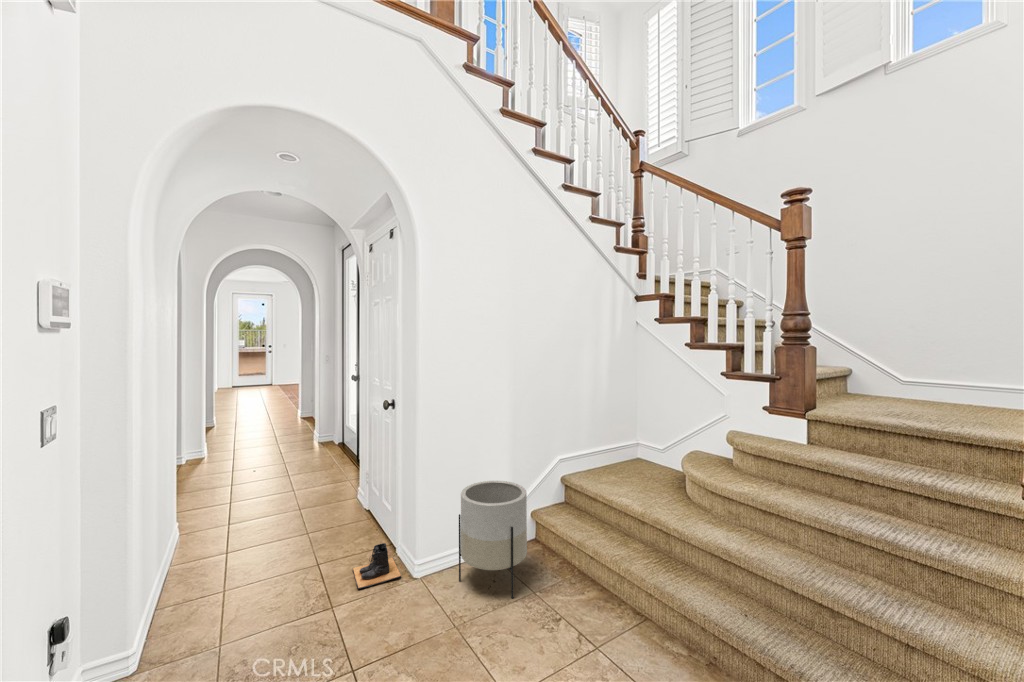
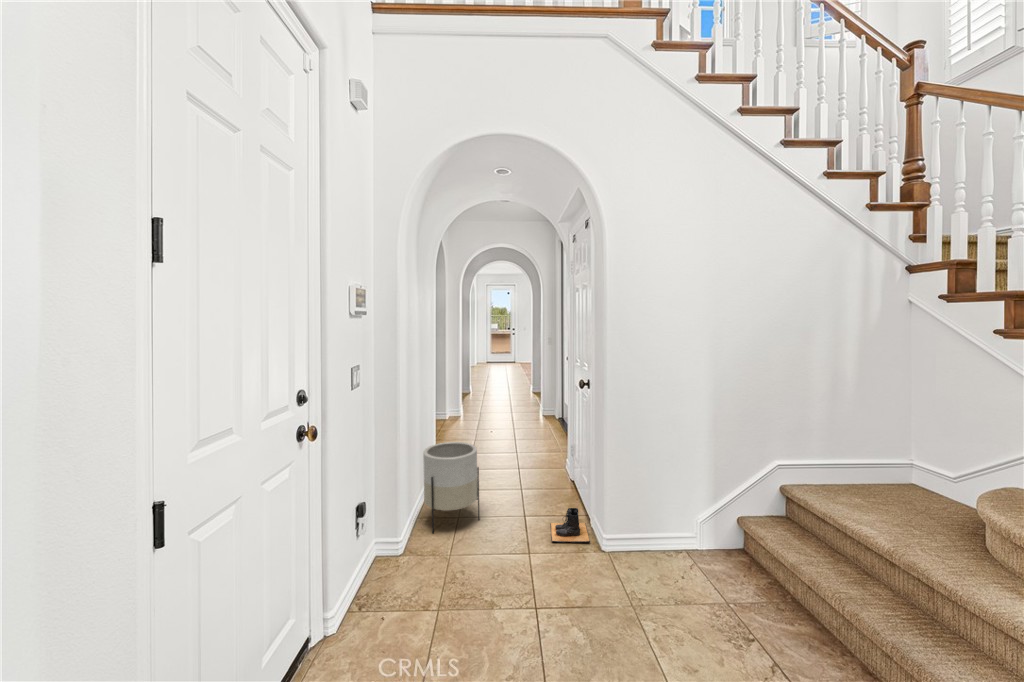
planter: present [459,481,527,599] -> present [423,442,480,533]

